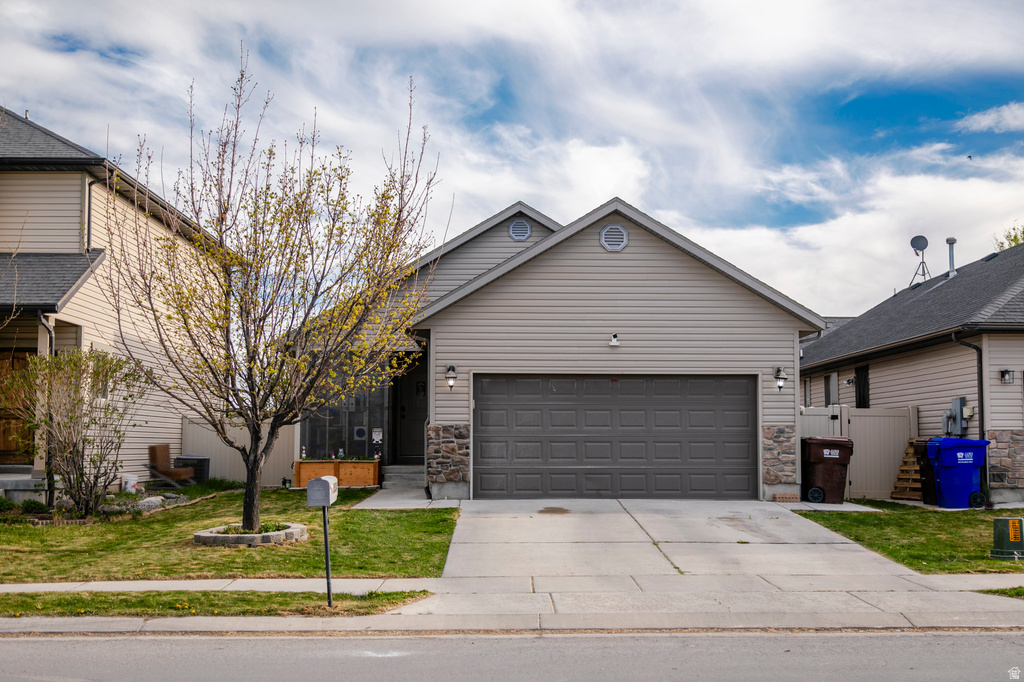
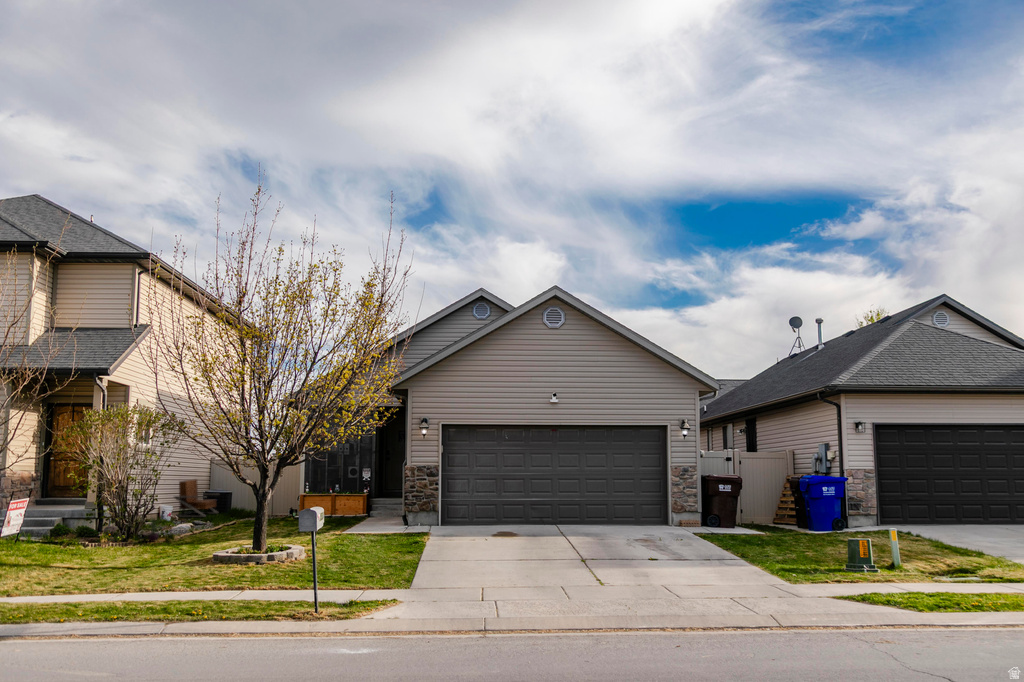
decorative plant: present [983,485,995,510] -> present [145,518,158,542]

